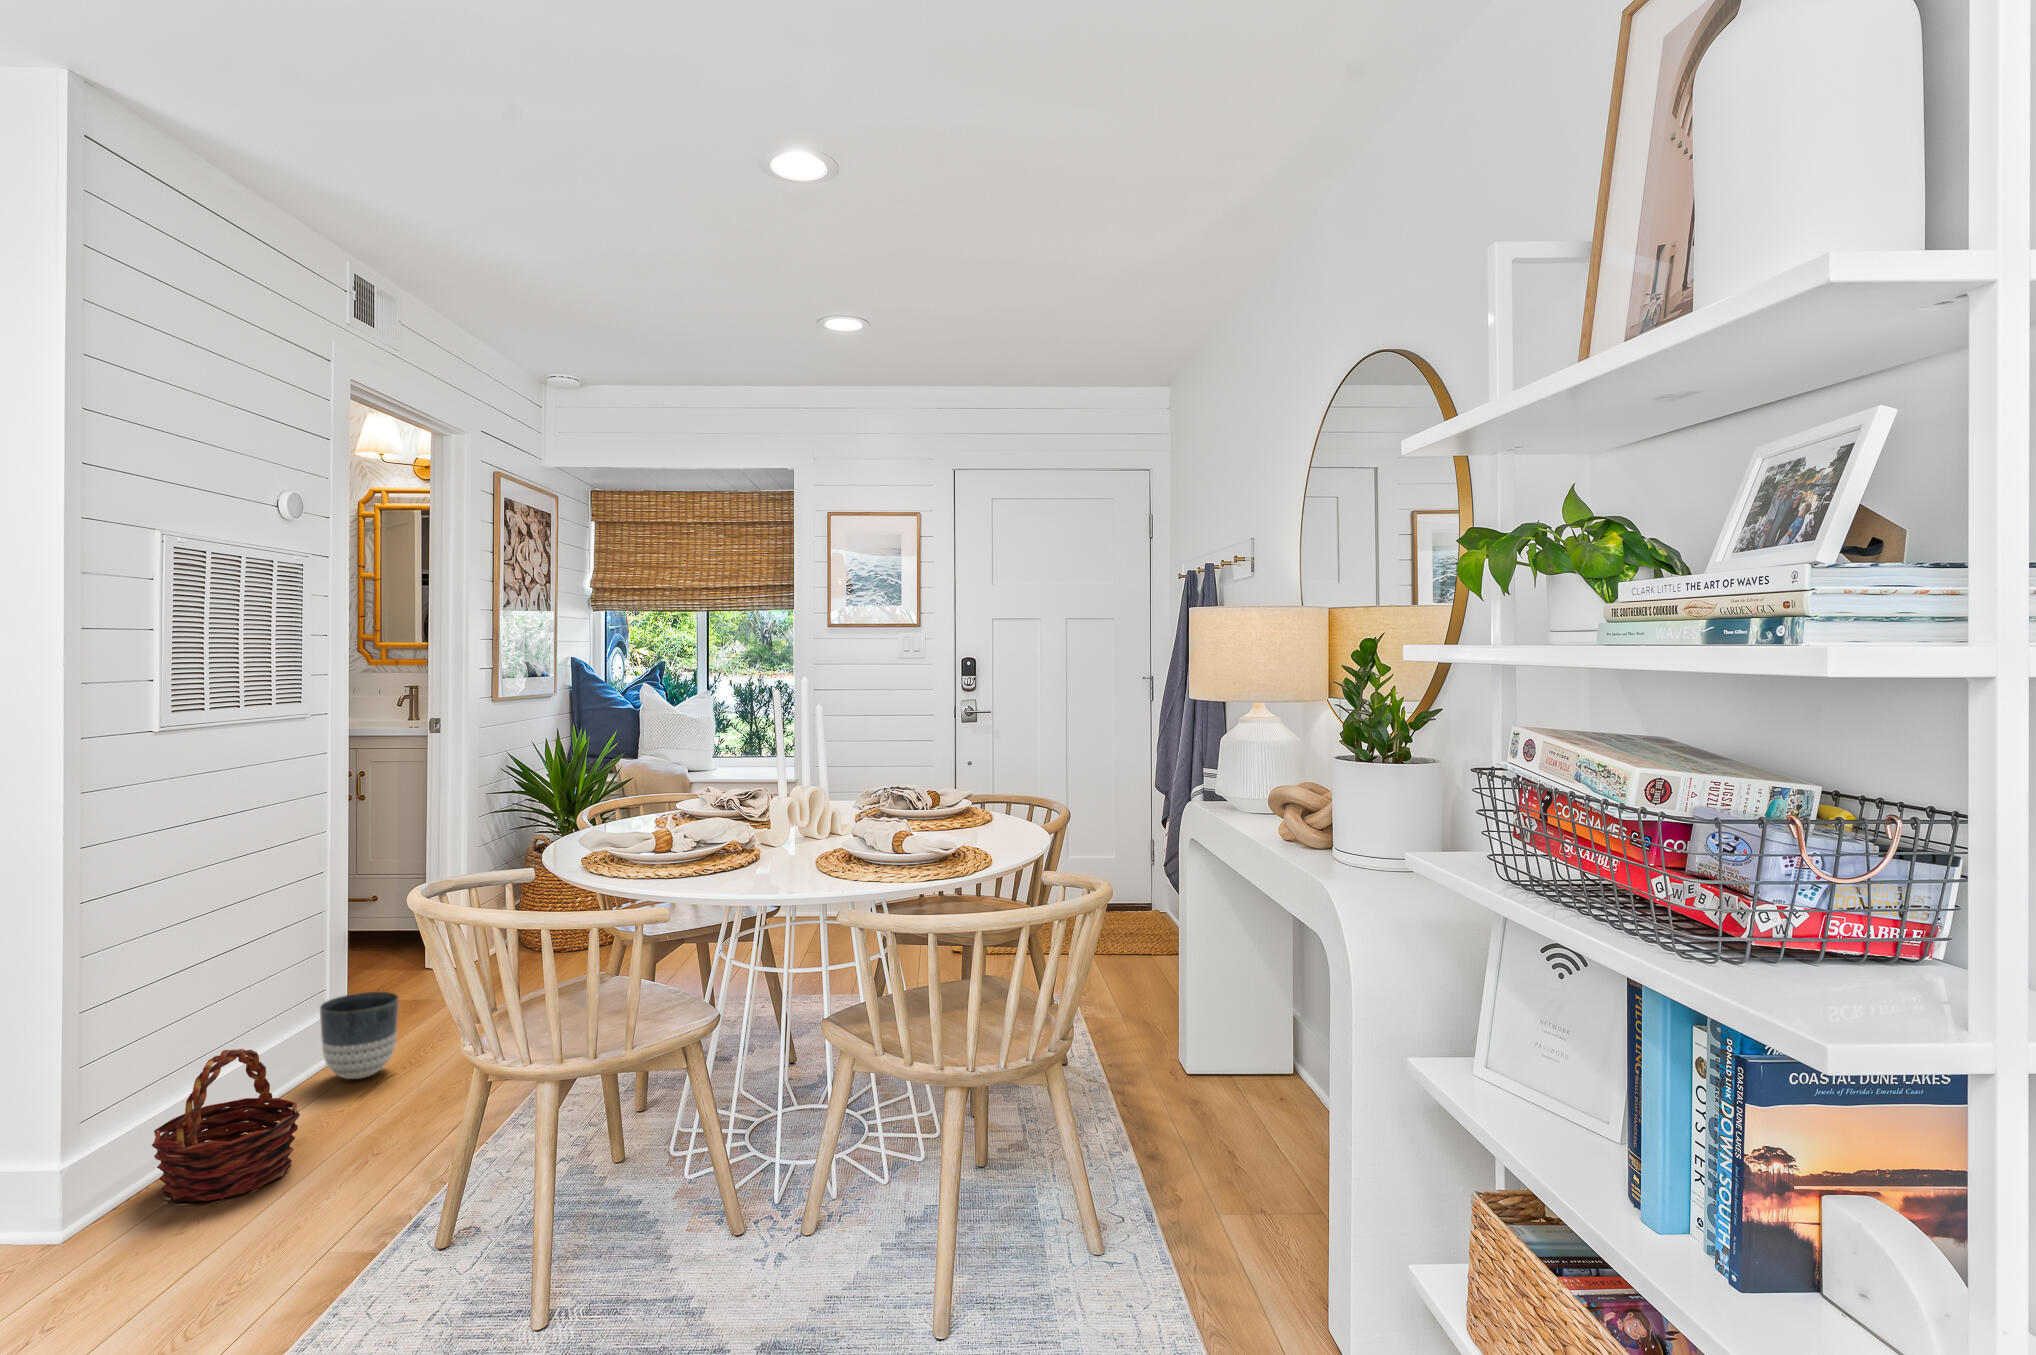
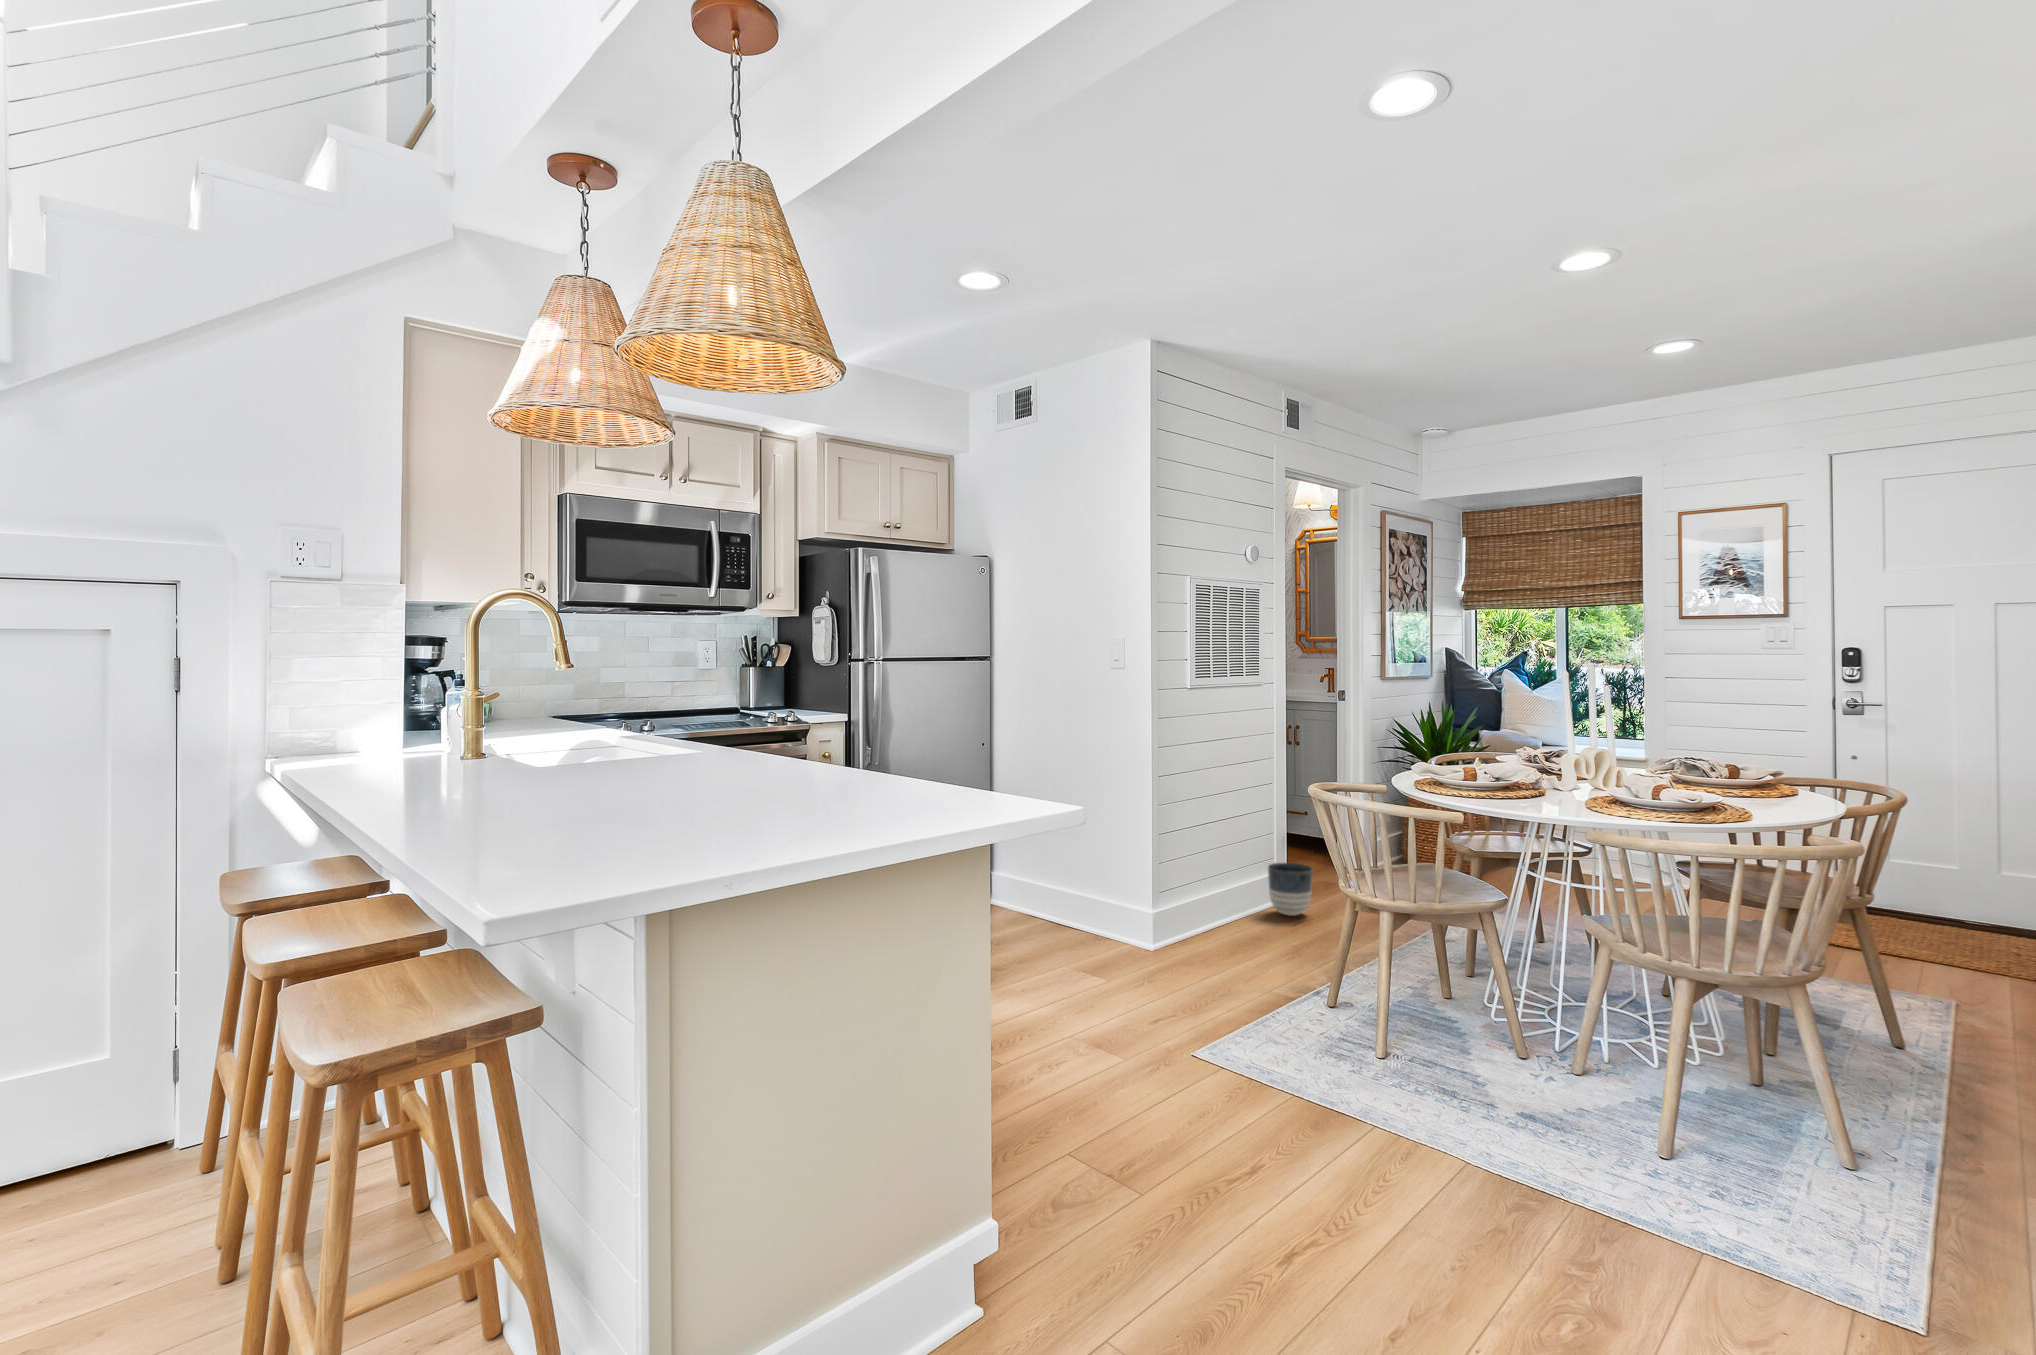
basket: present [152,1049,300,1202] -> none [1185,874,1256,956]

